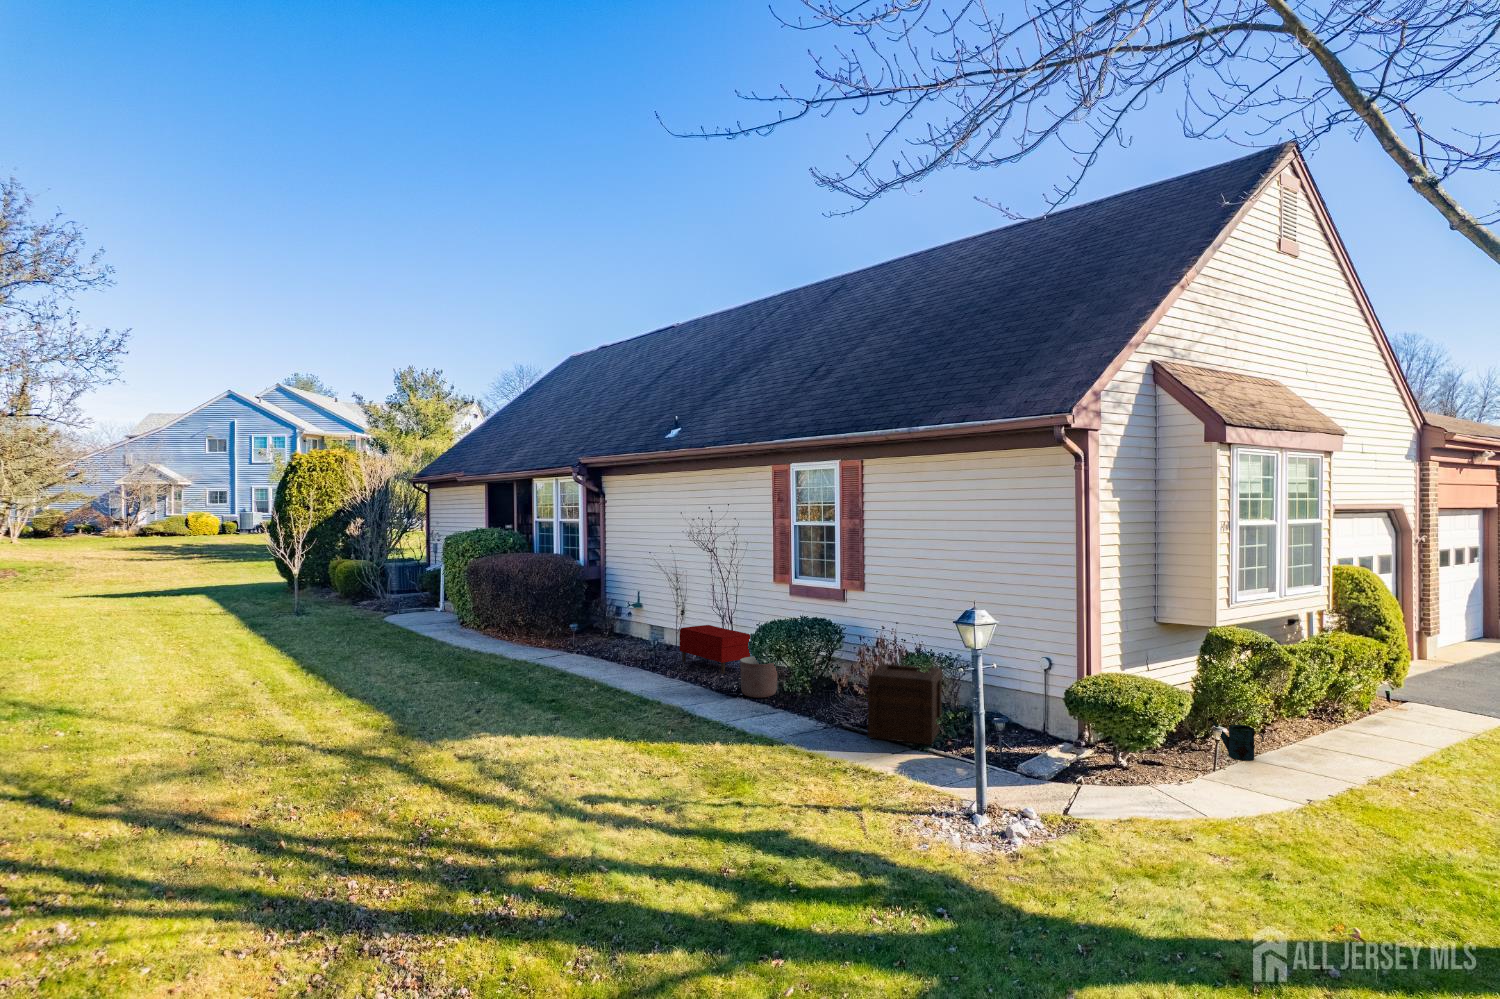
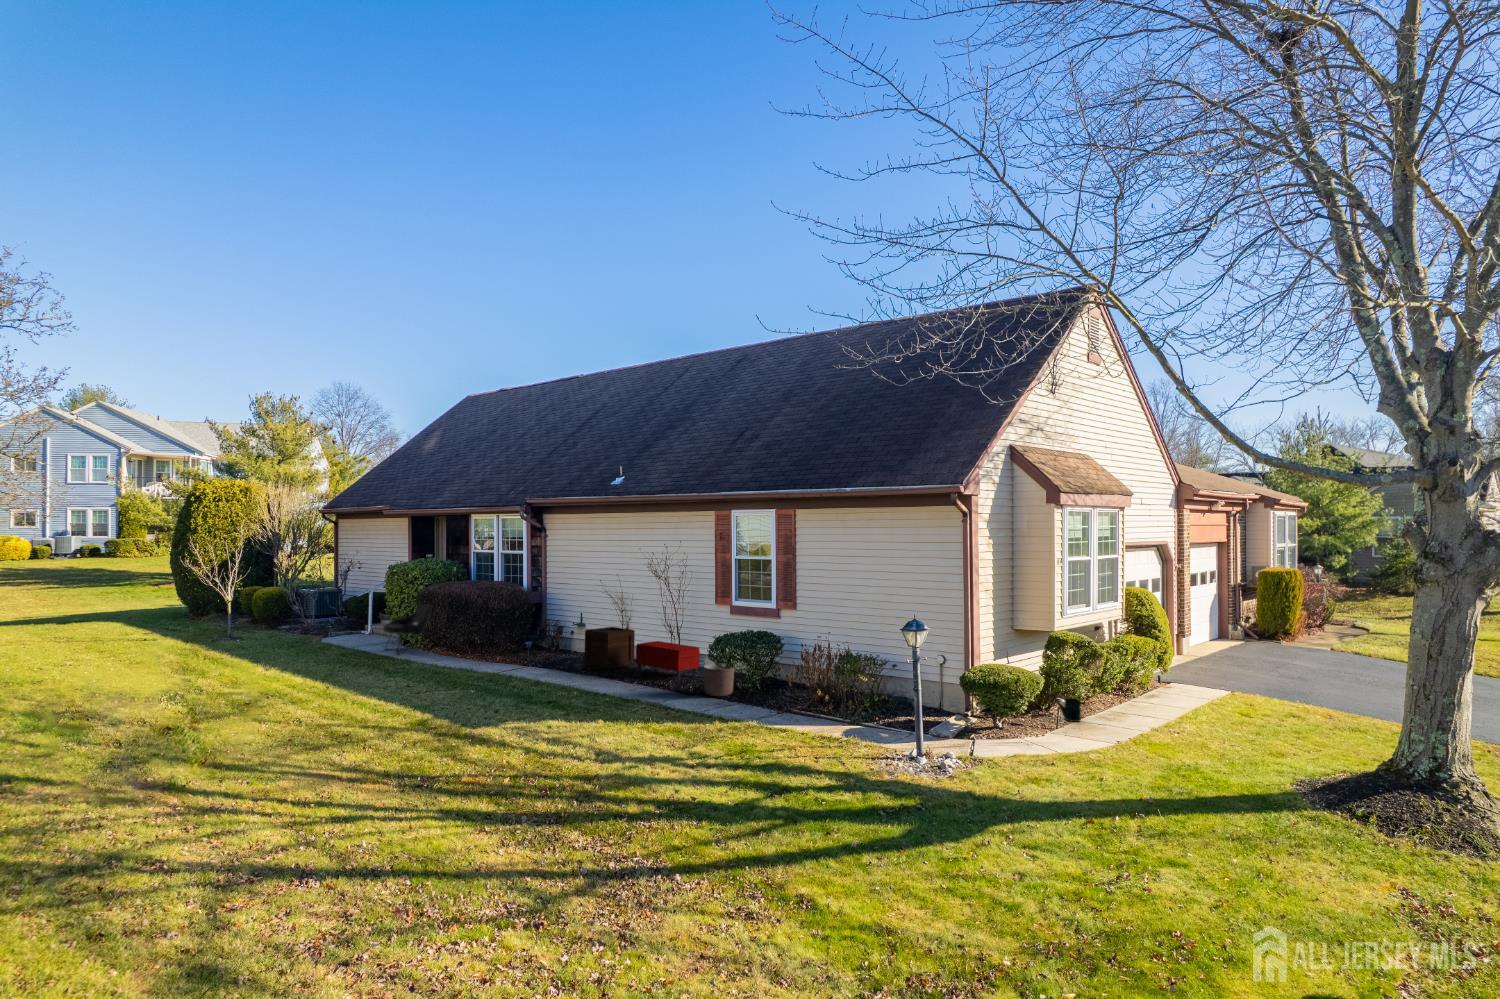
lounge chair: none [432,578,482,632] -> present [383,604,432,651]
wooden crate: present [868,663,942,745] -> present [584,627,635,669]

